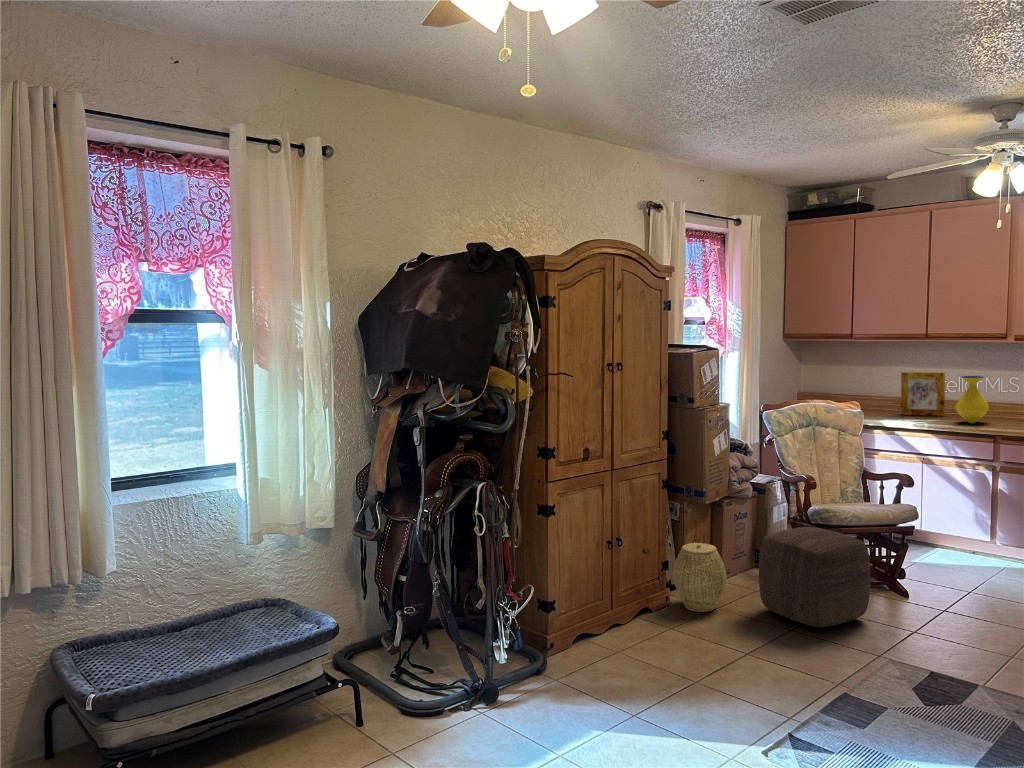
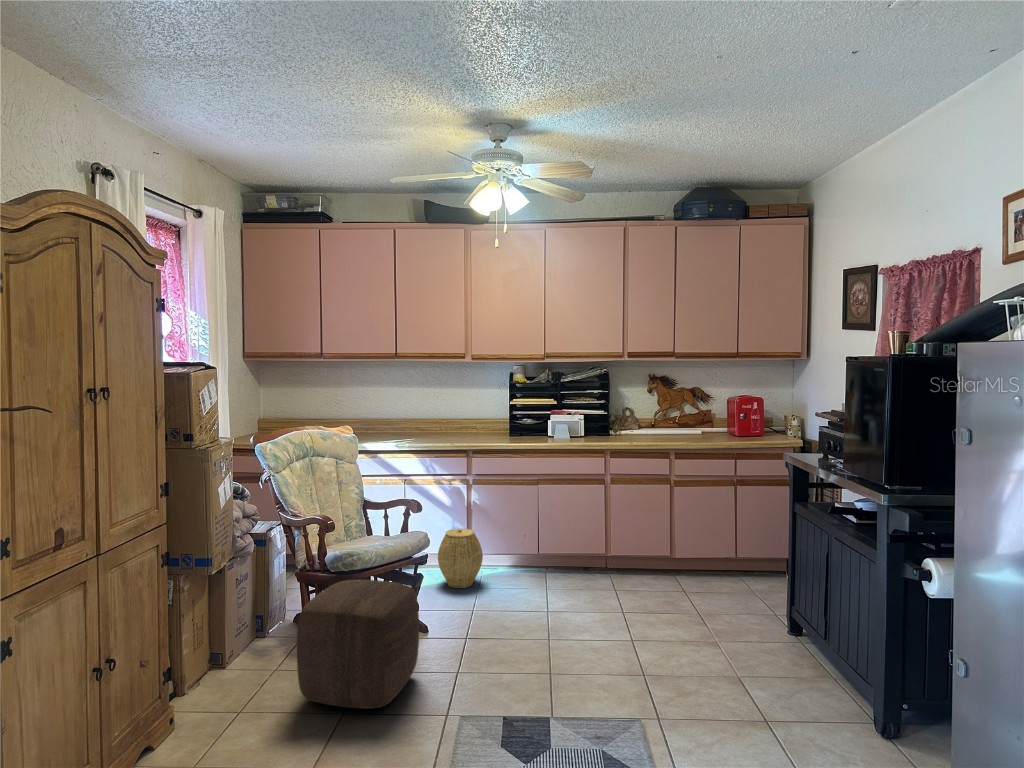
picture frame: present [901,372,945,416] -> none [371,394,409,436]
vase: present [955,376,989,423] -> none [427,396,454,440]
woven basket: present [673,543,726,612] -> present [438,529,483,588]

